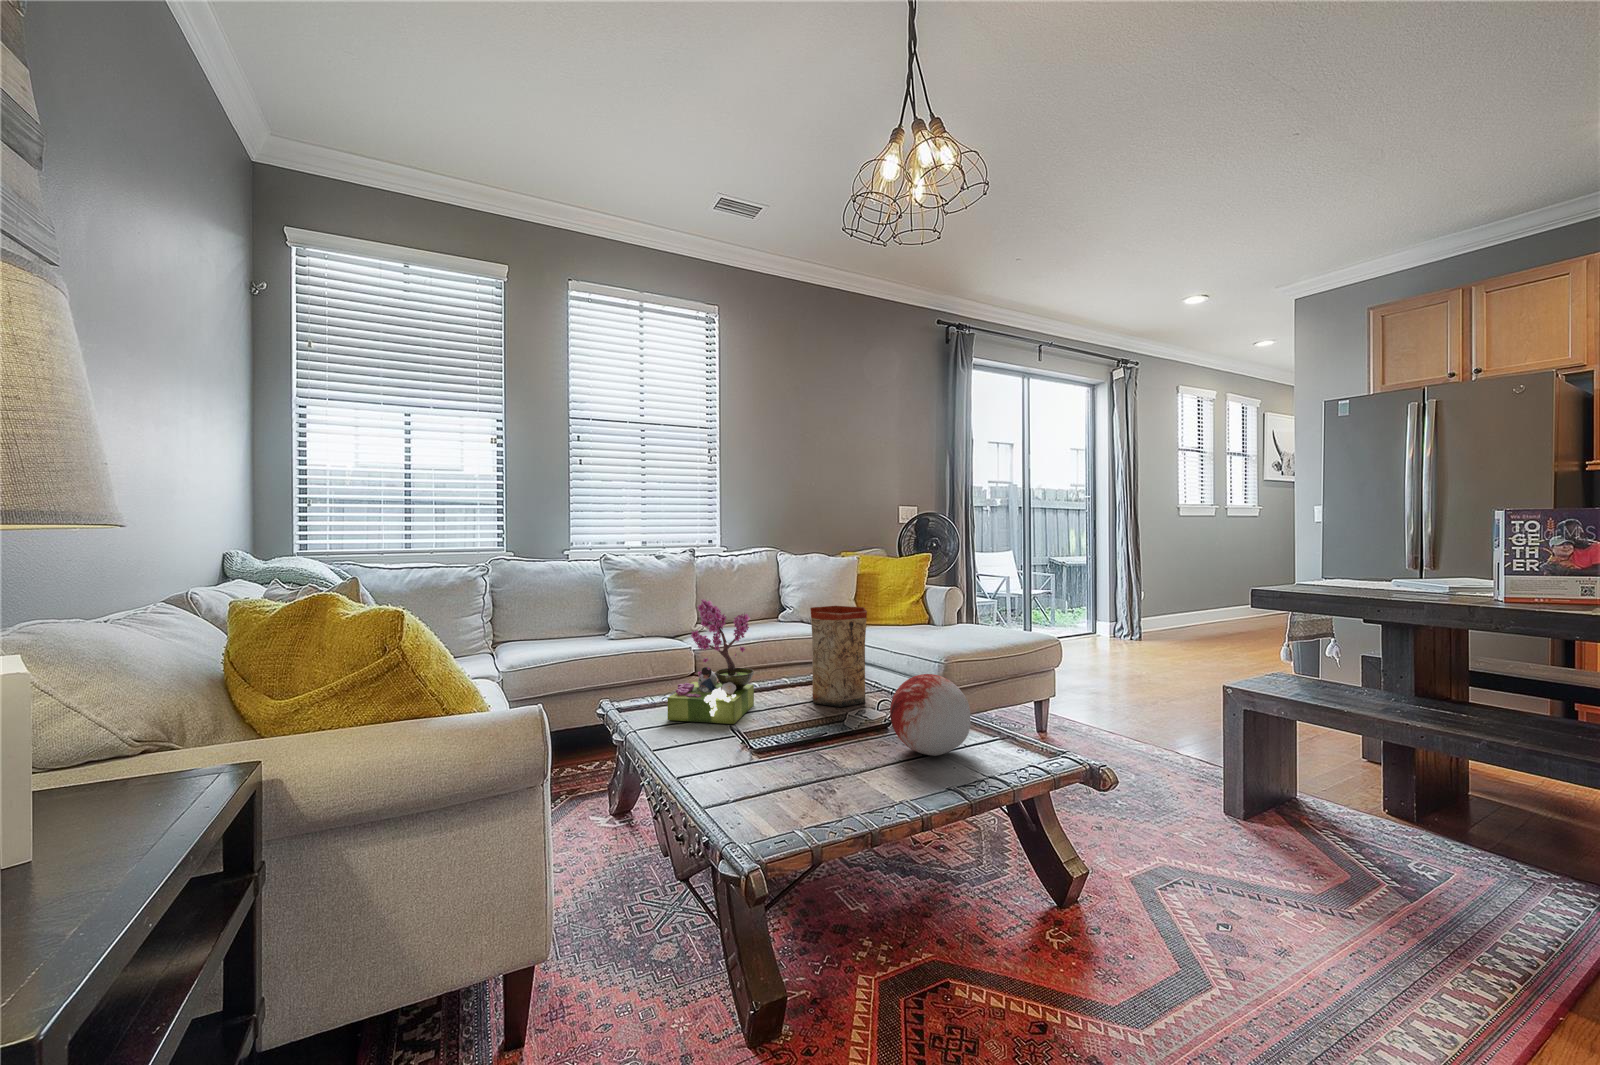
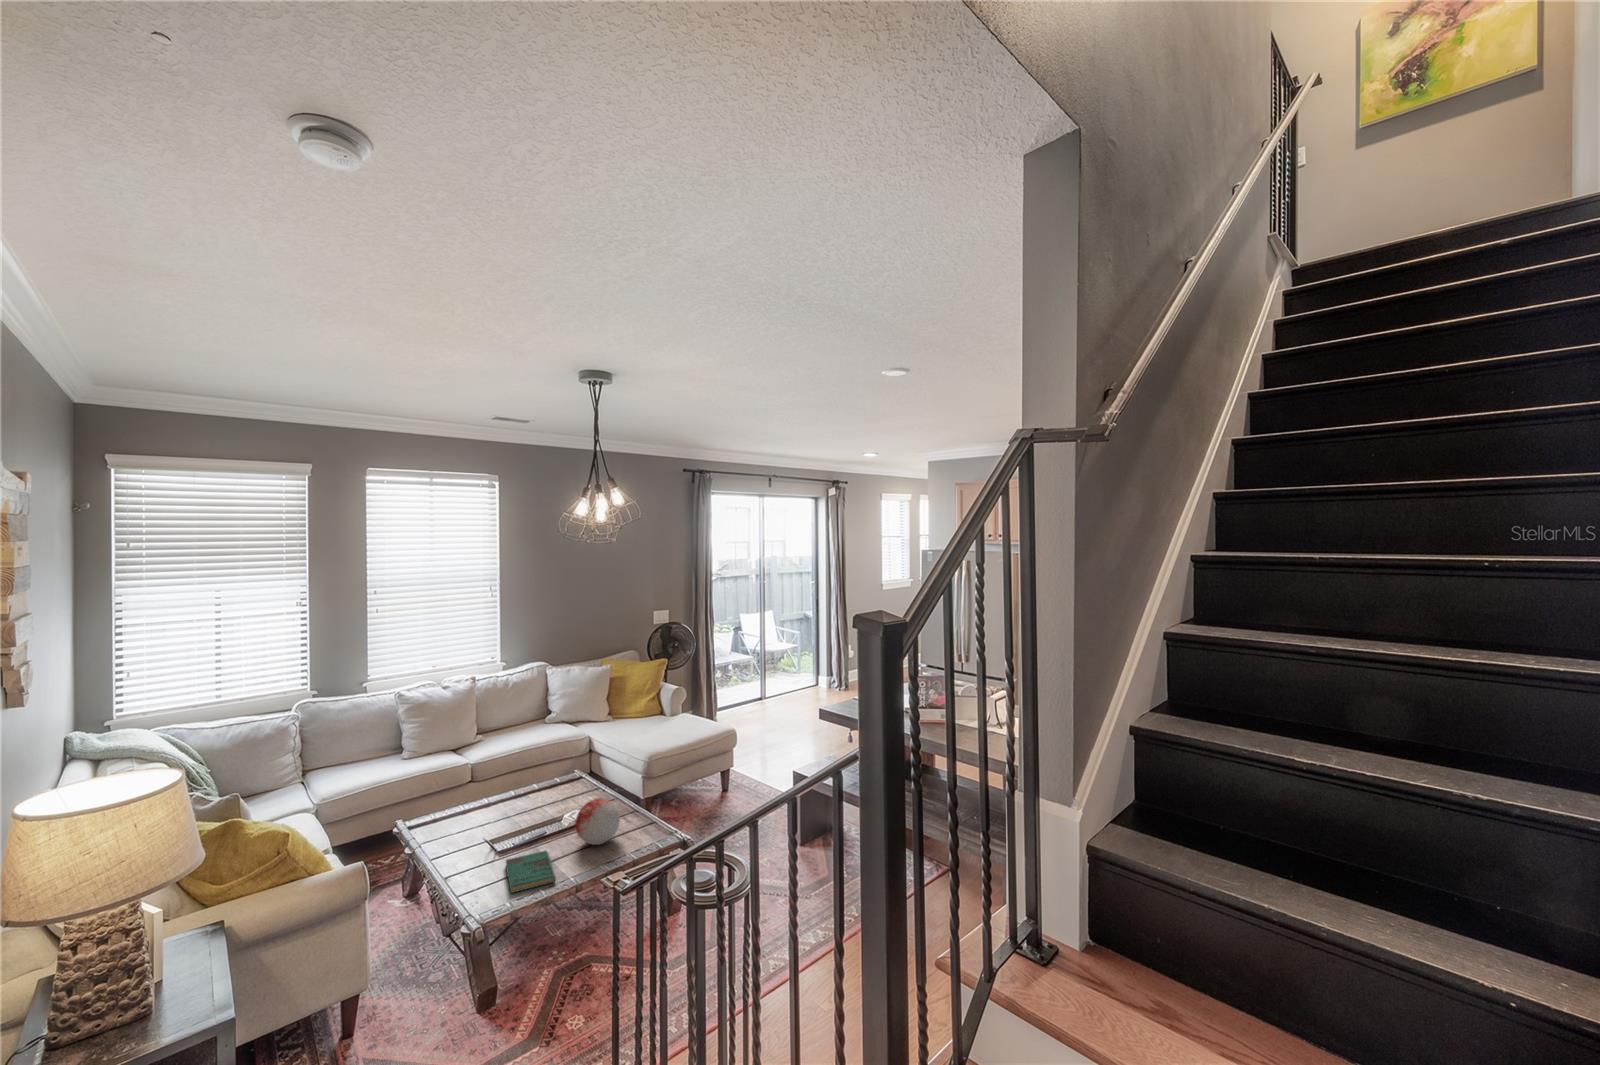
flower arrangement: present [668,599,754,724] -> none [443,750,504,836]
vase: present [810,606,867,707] -> none [542,743,580,811]
book: none [778,753,884,815] -> present [506,851,556,893]

